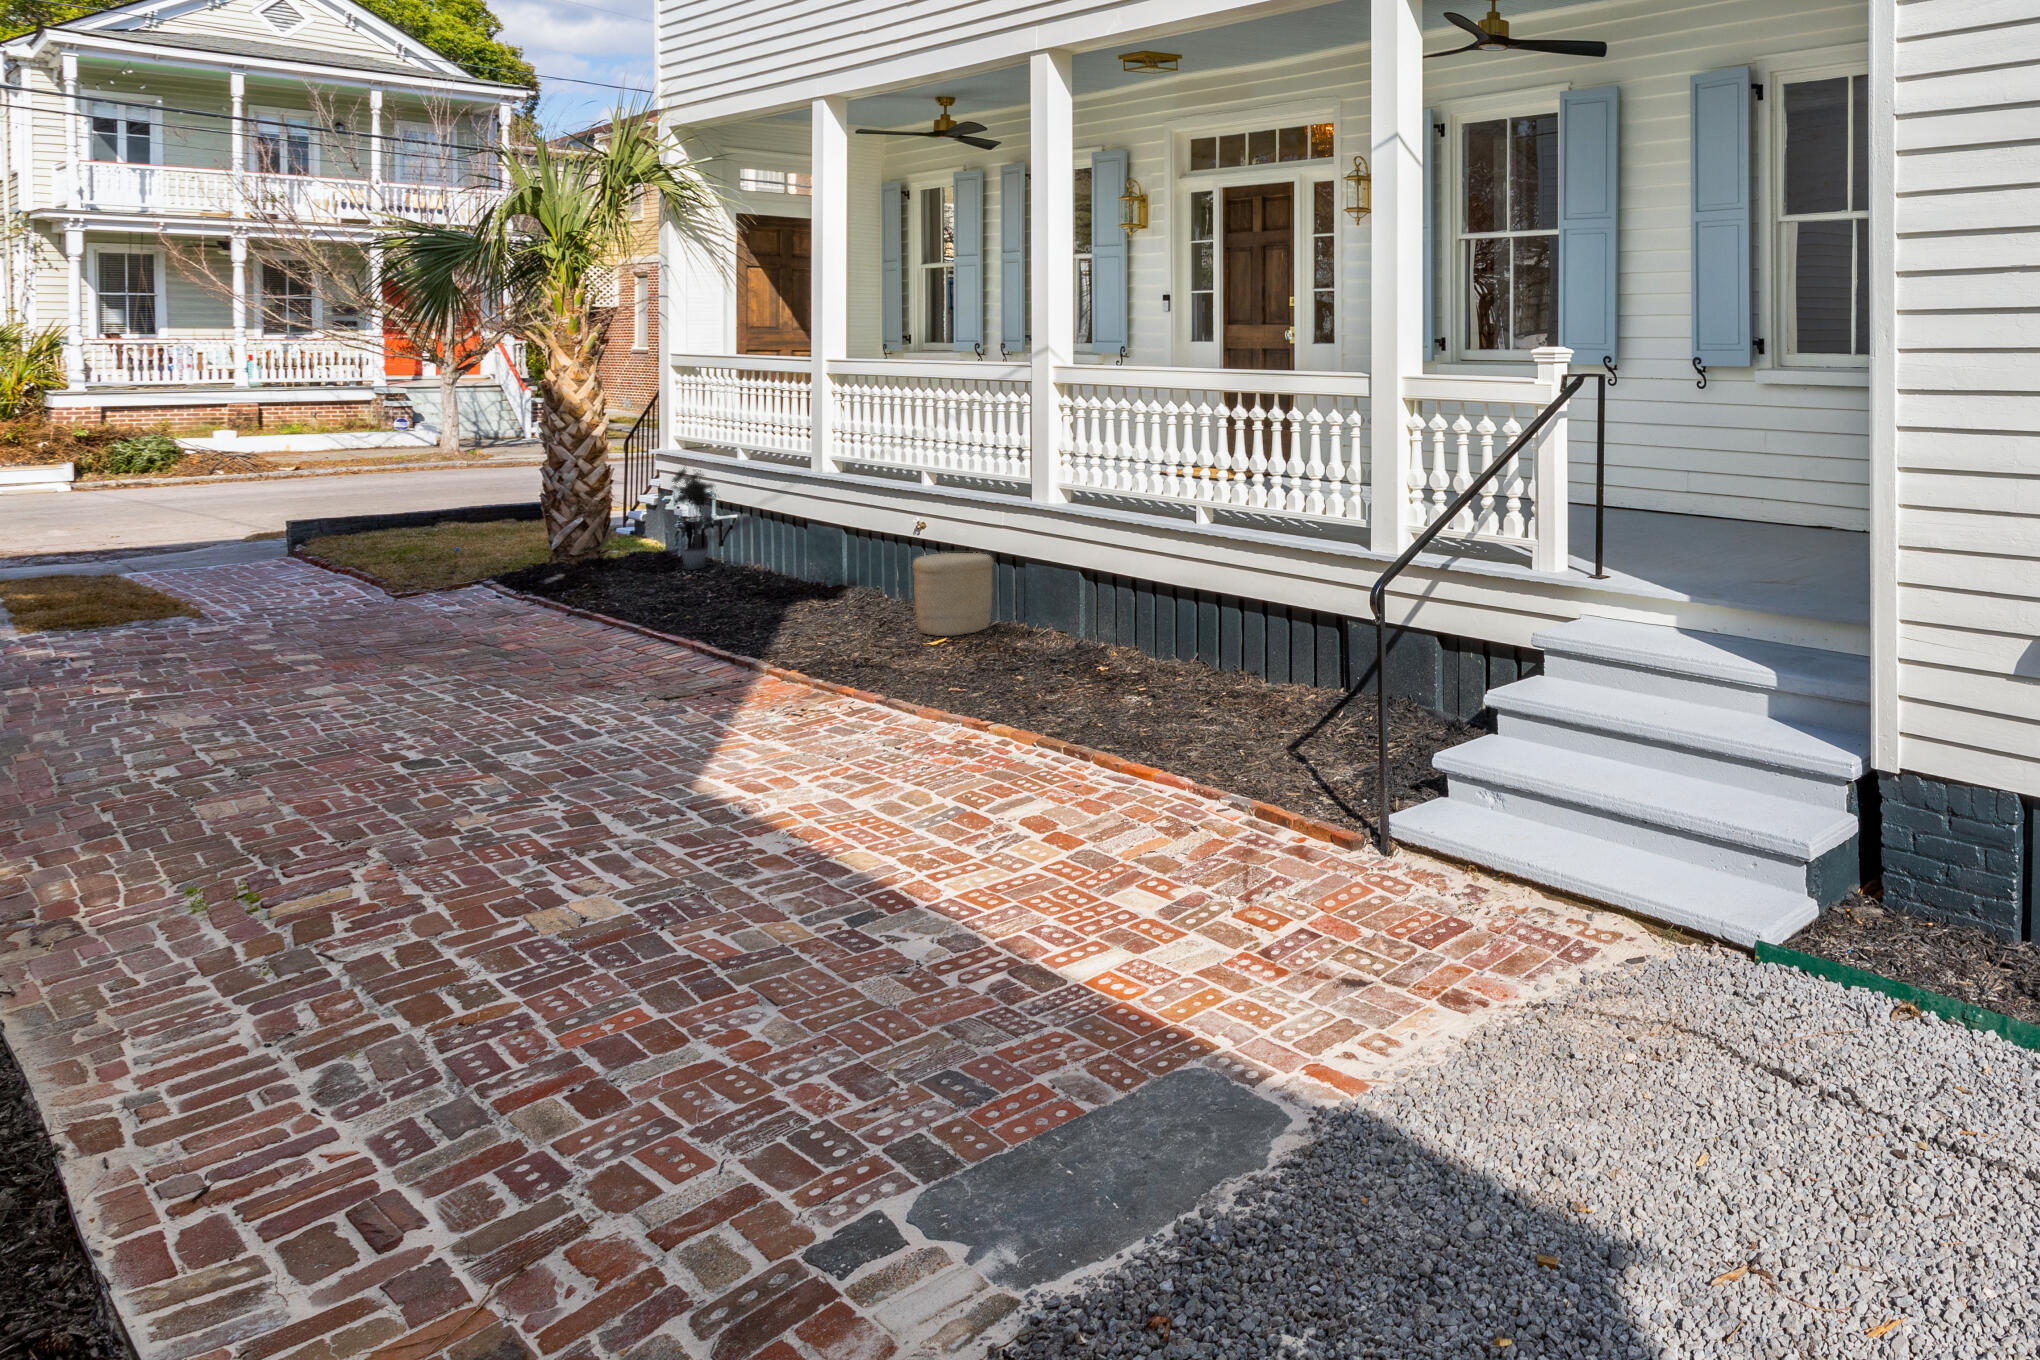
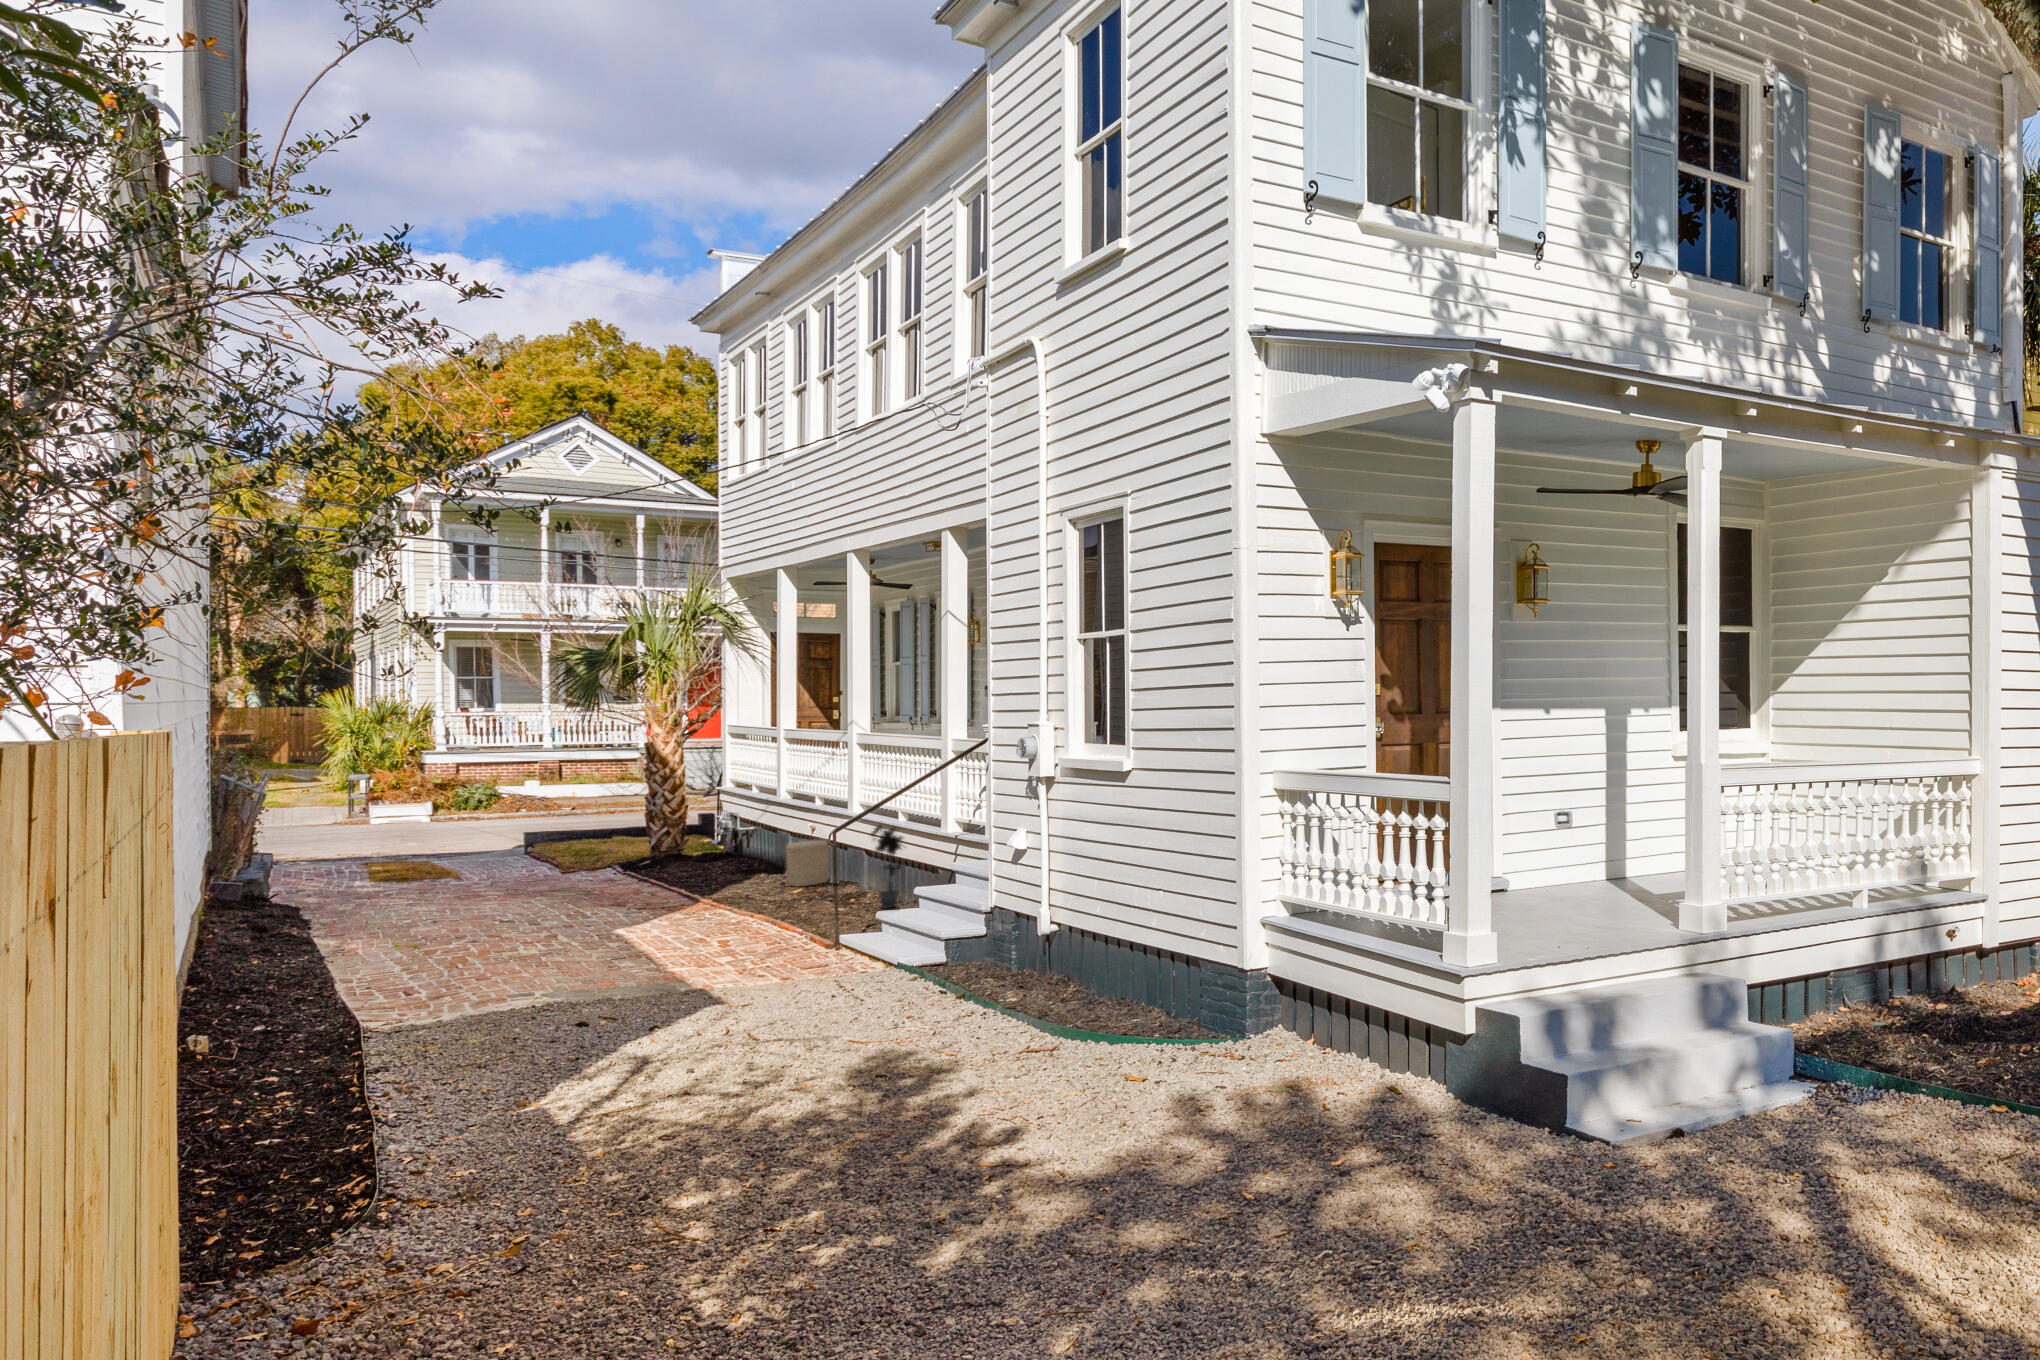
potted plant: present [672,469,713,570] -> present [871,825,903,908]

